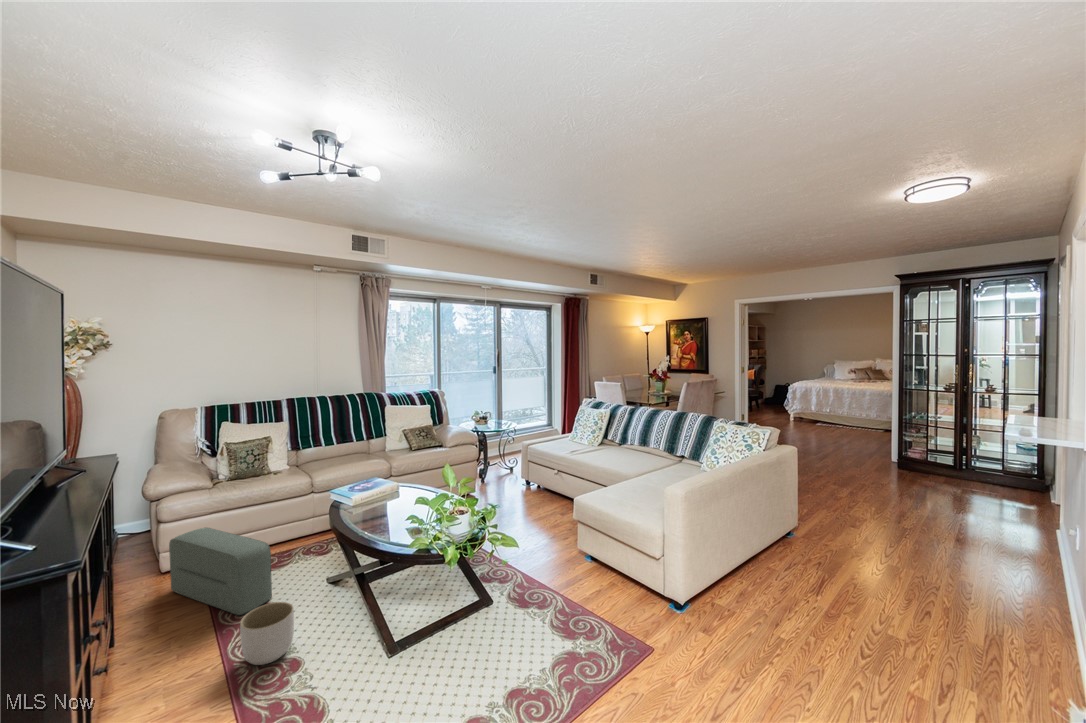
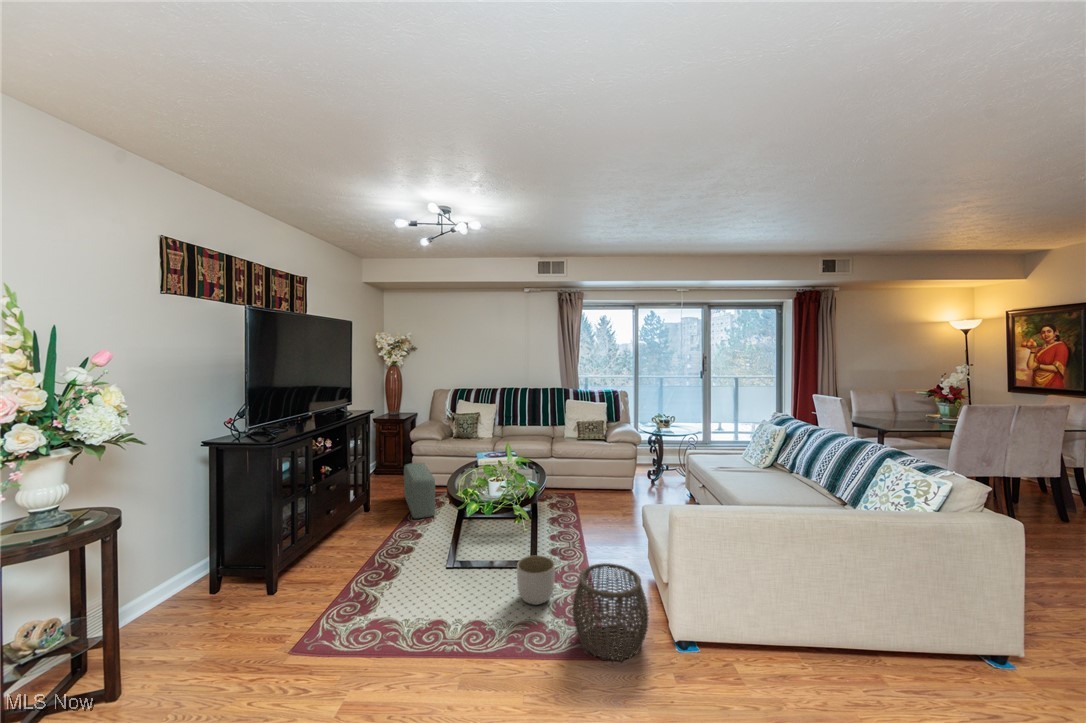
woven basket: none [602,561,677,655] -> present [572,563,649,661]
planter: present [240,602,294,665] -> present [517,556,555,605]

